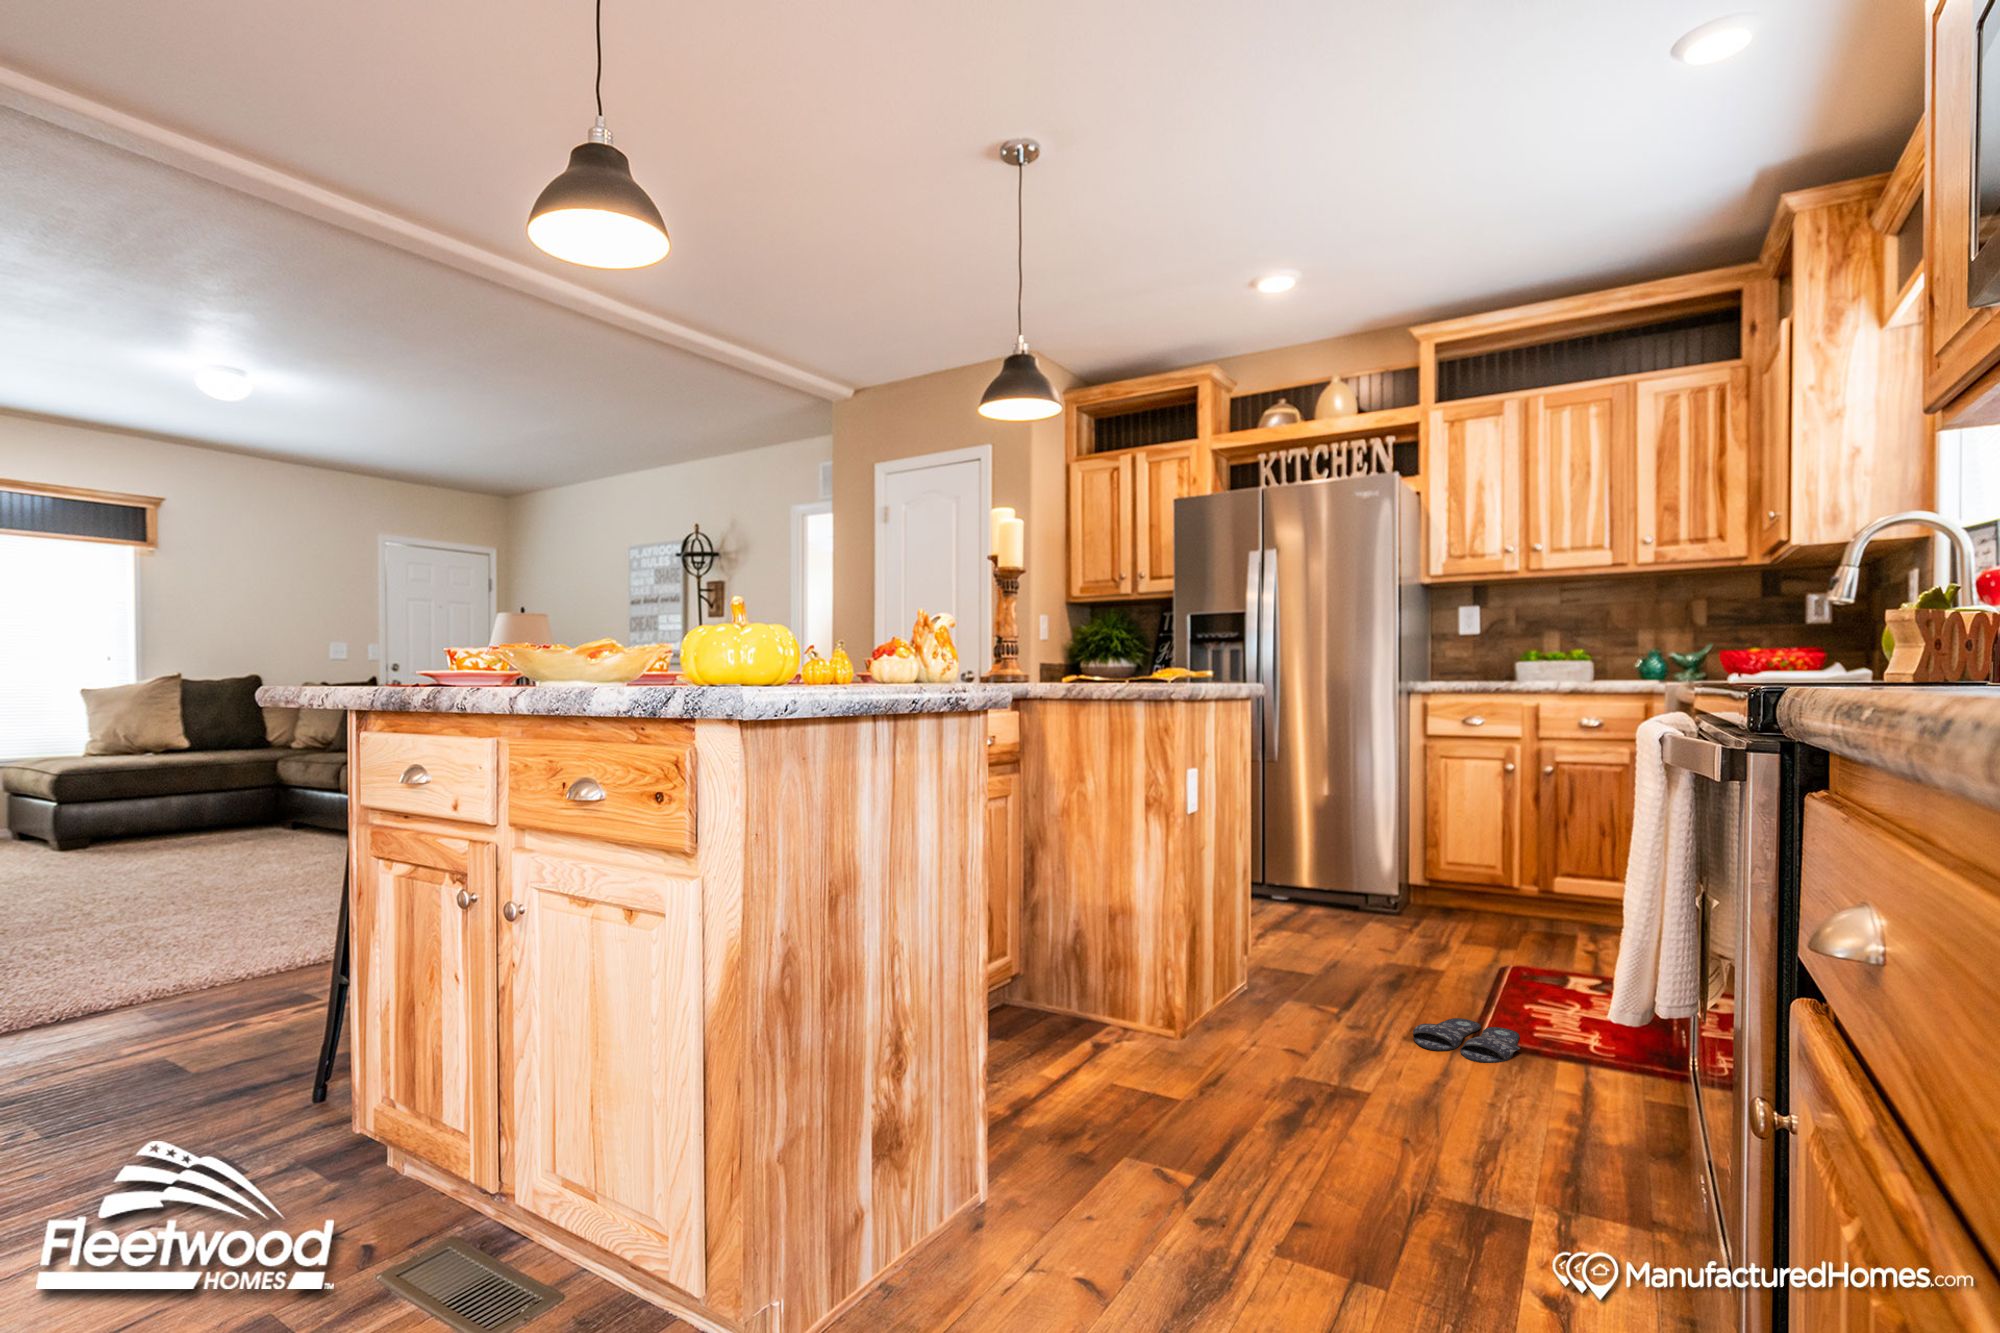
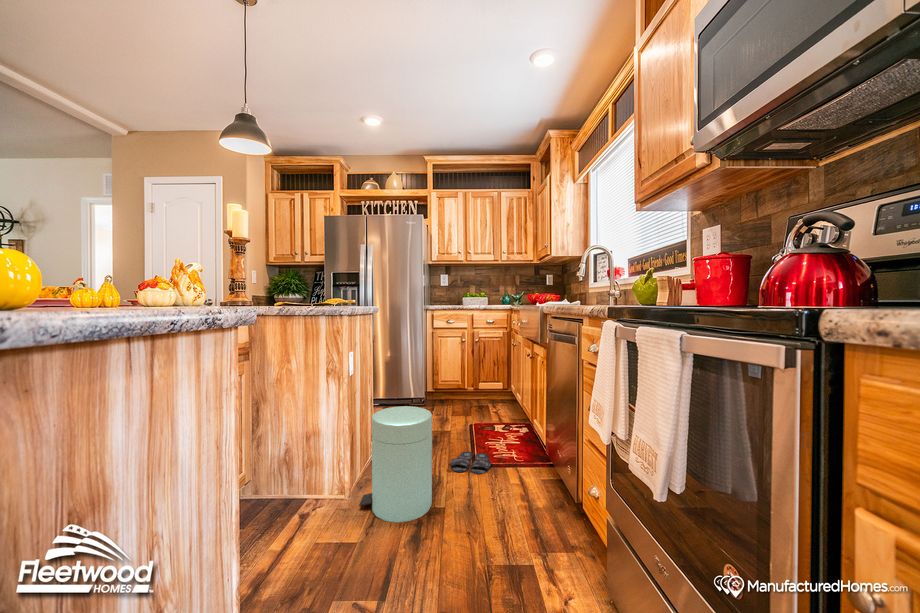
trash can: none [1196,874,1344,1096] -> present [359,406,432,523]

